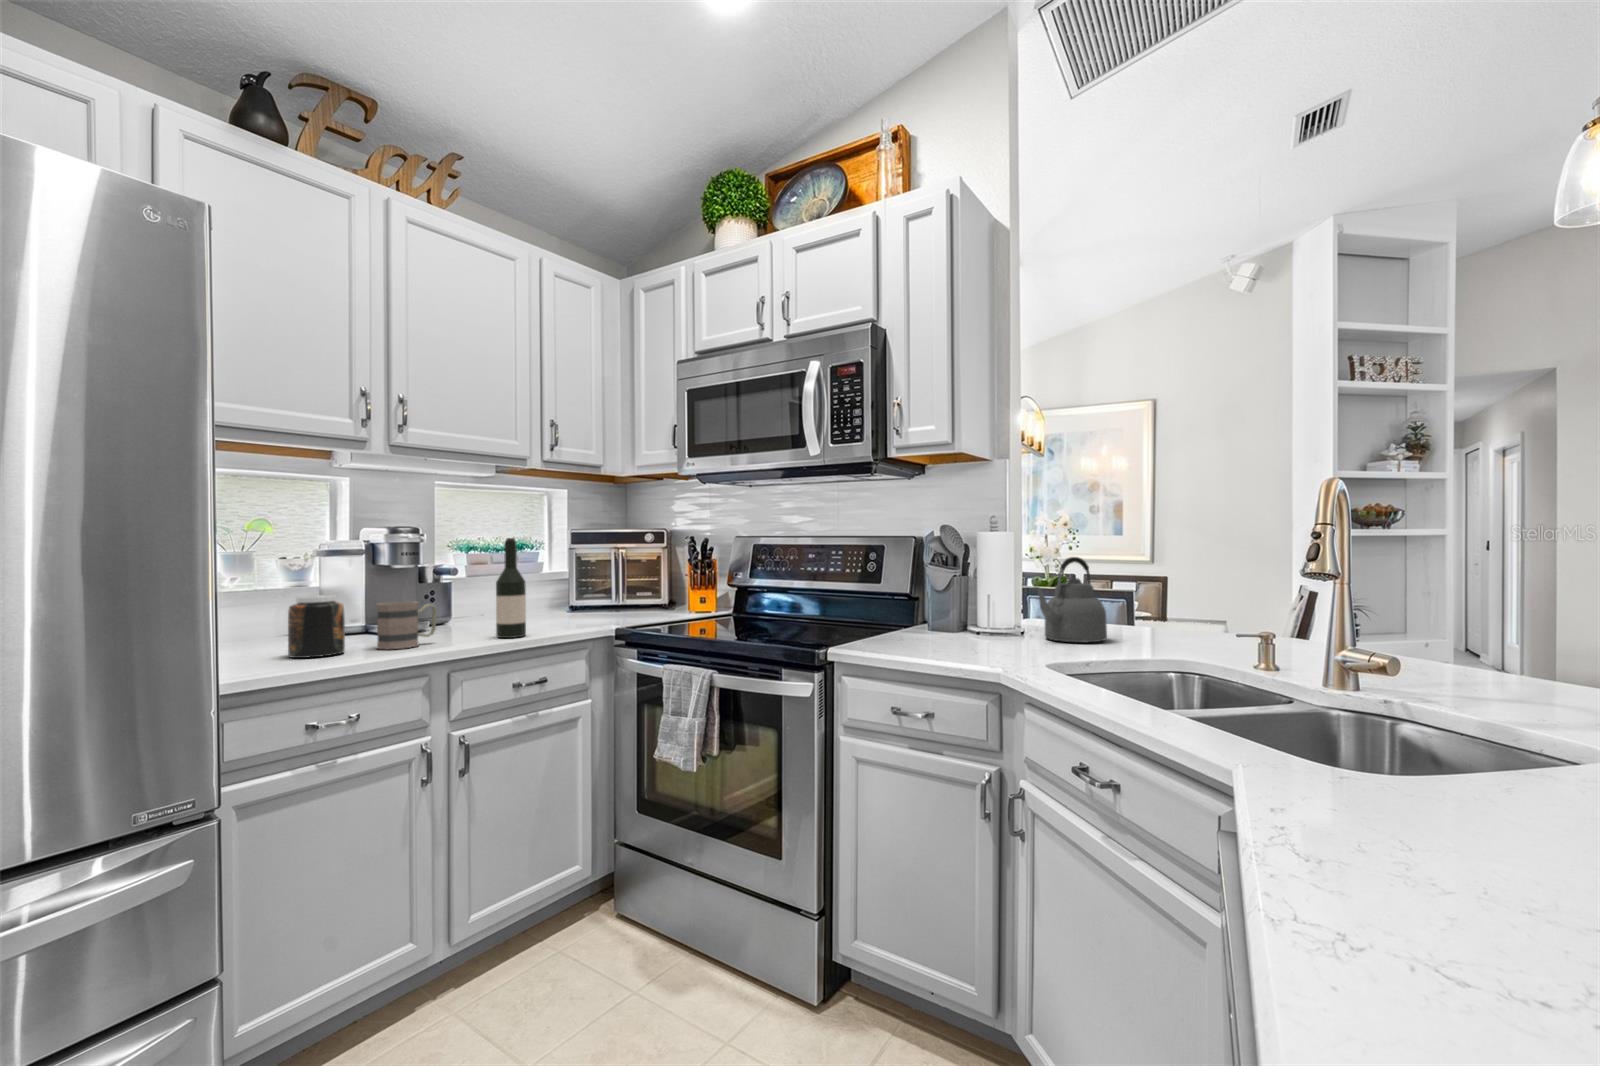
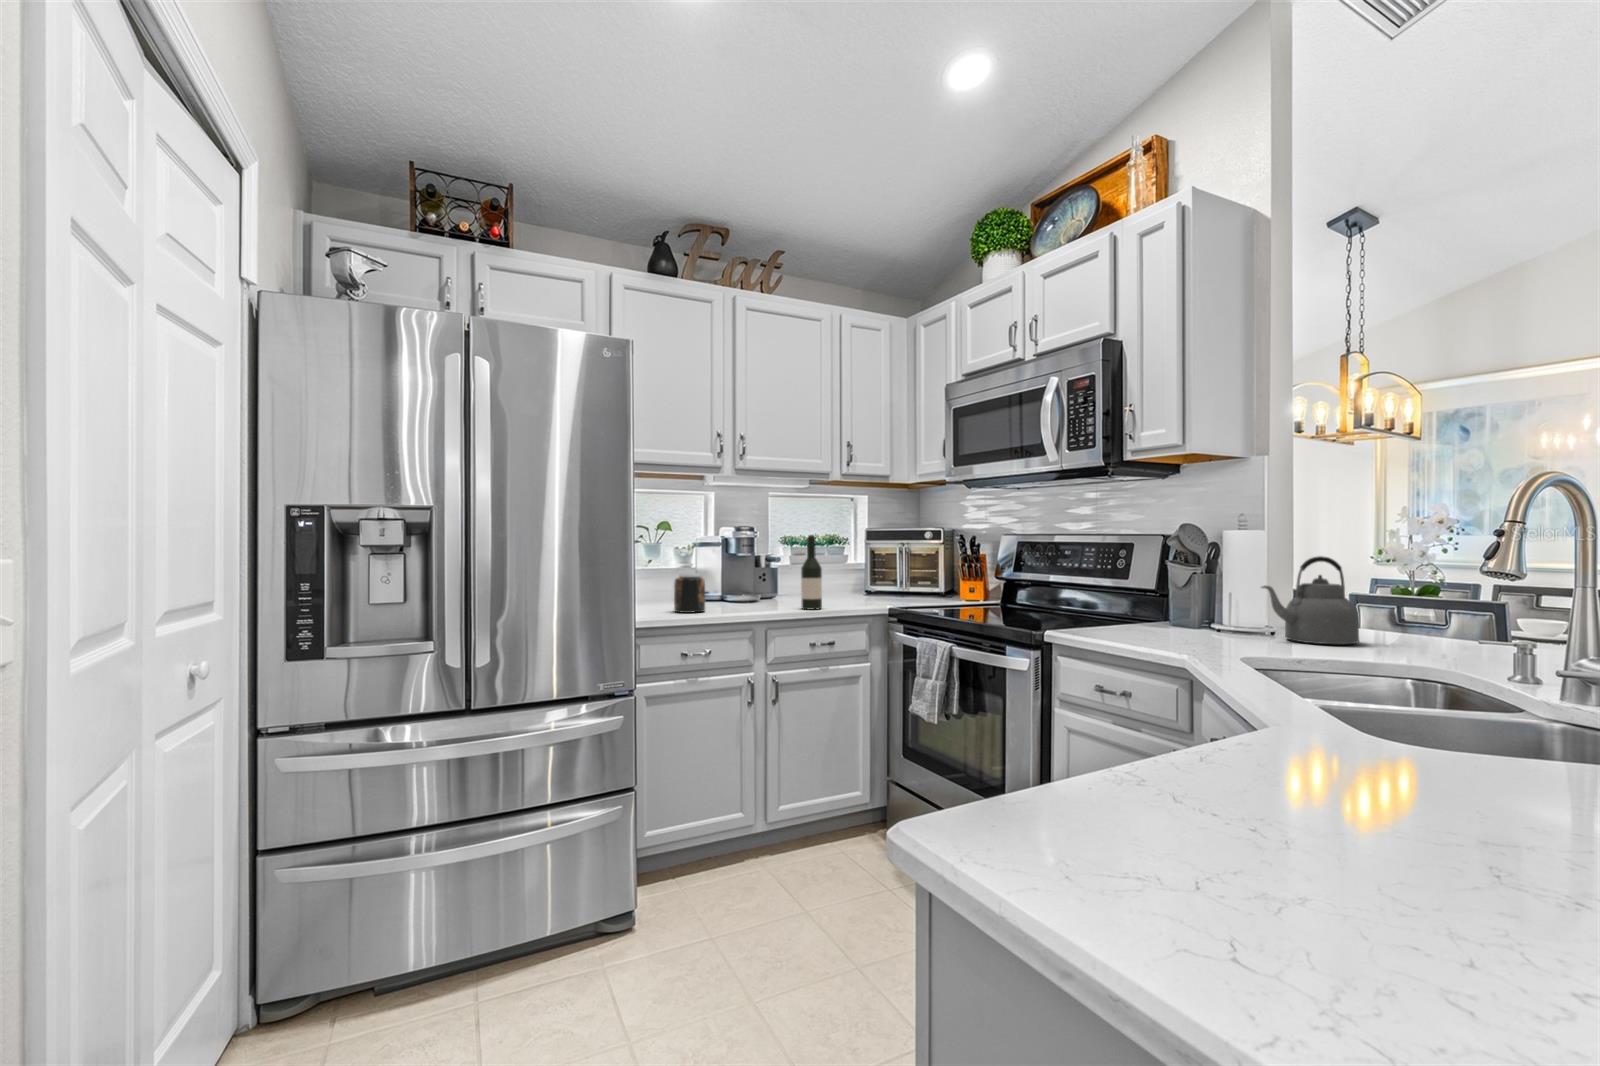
mug: present [377,602,437,649] -> none [724,579,762,611]

